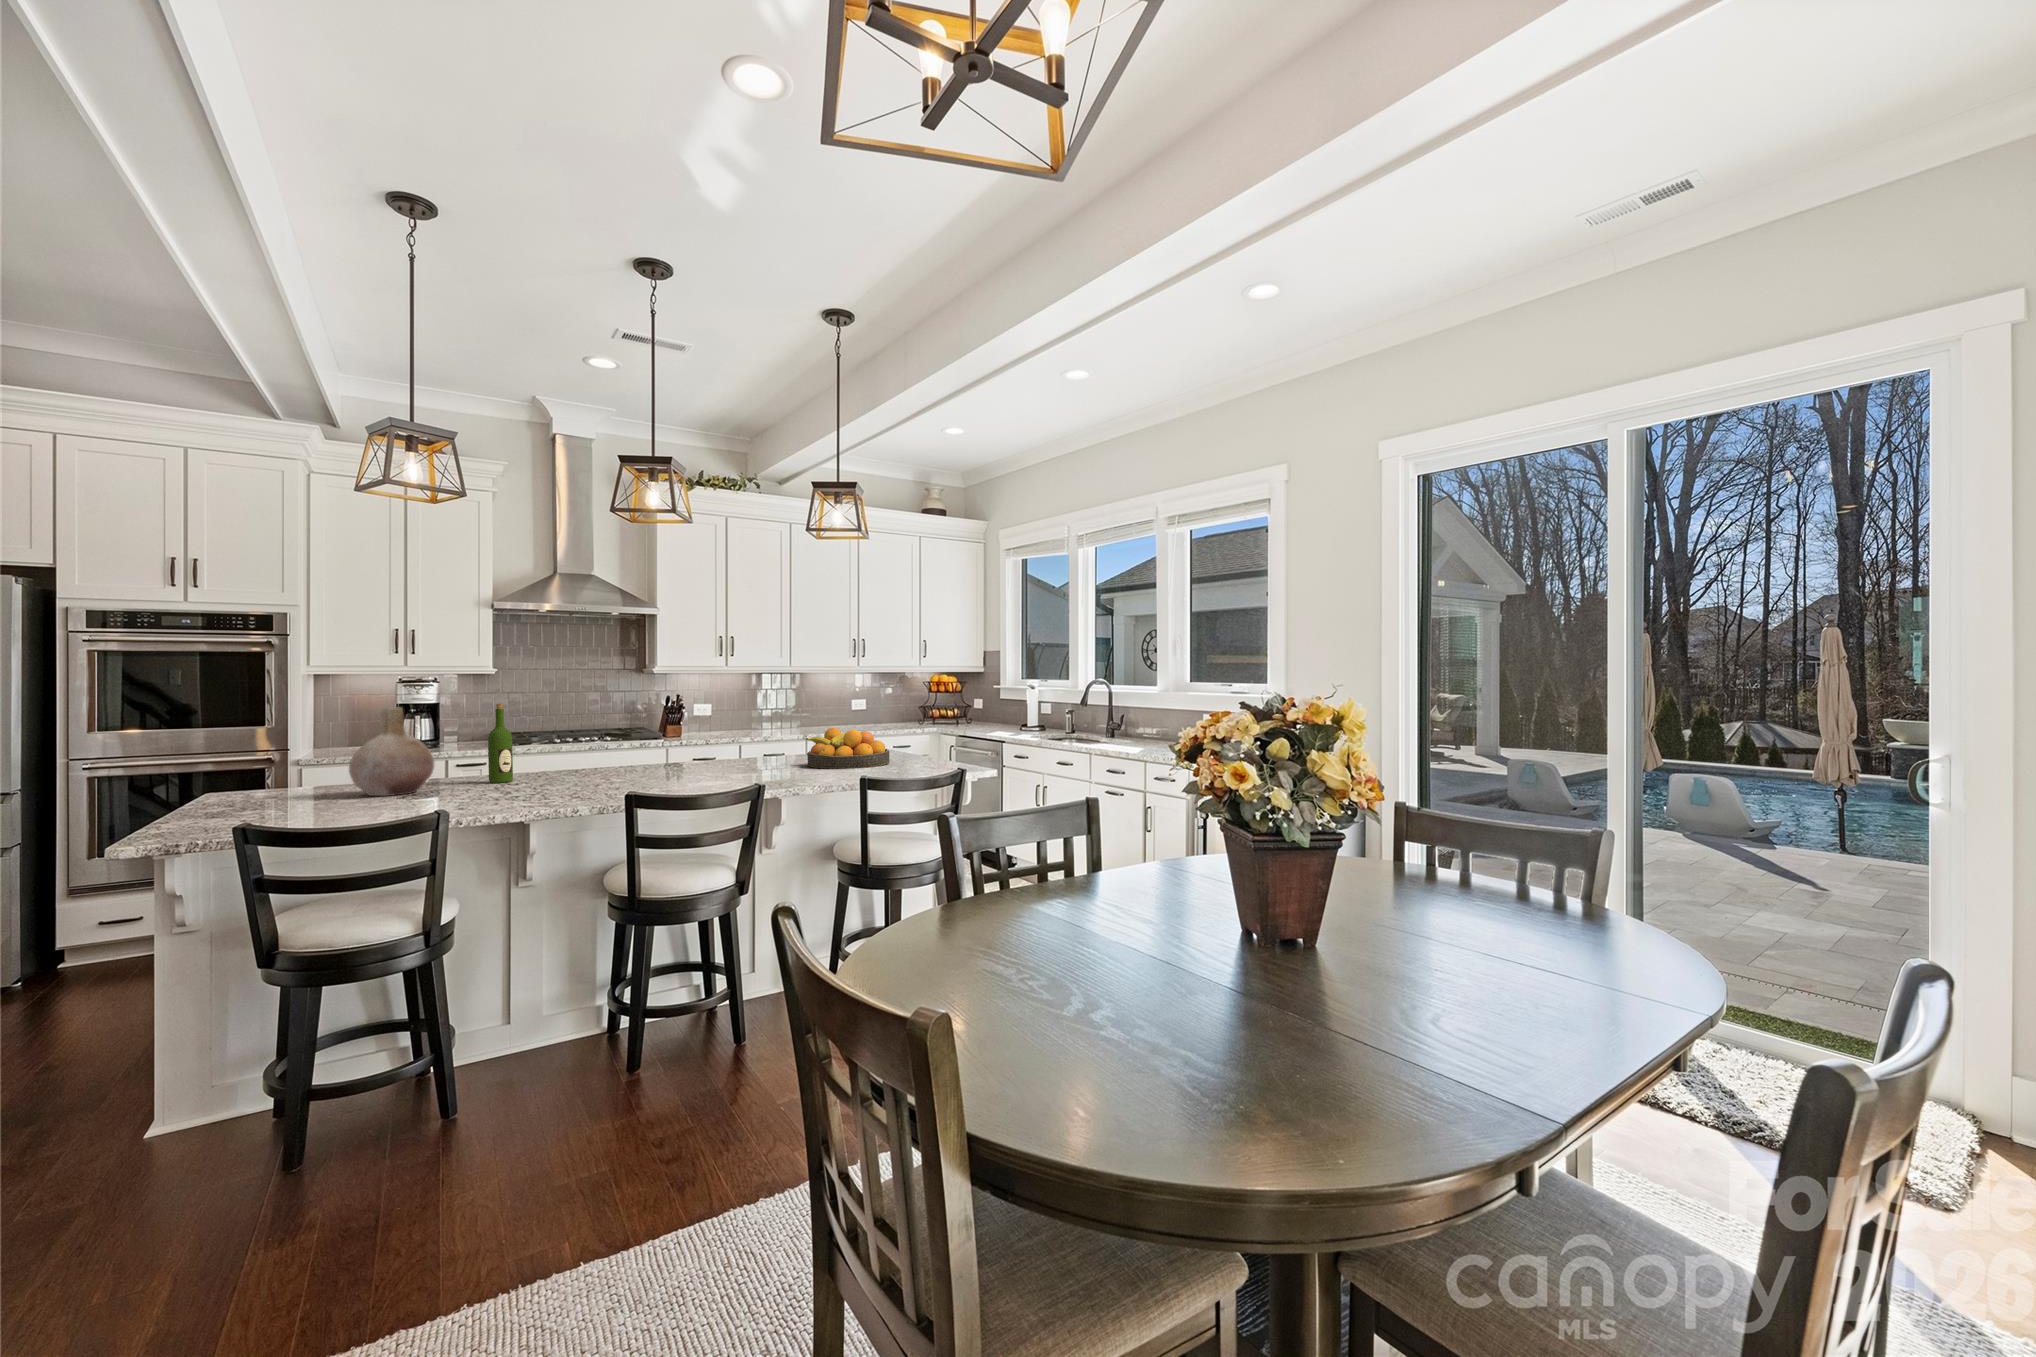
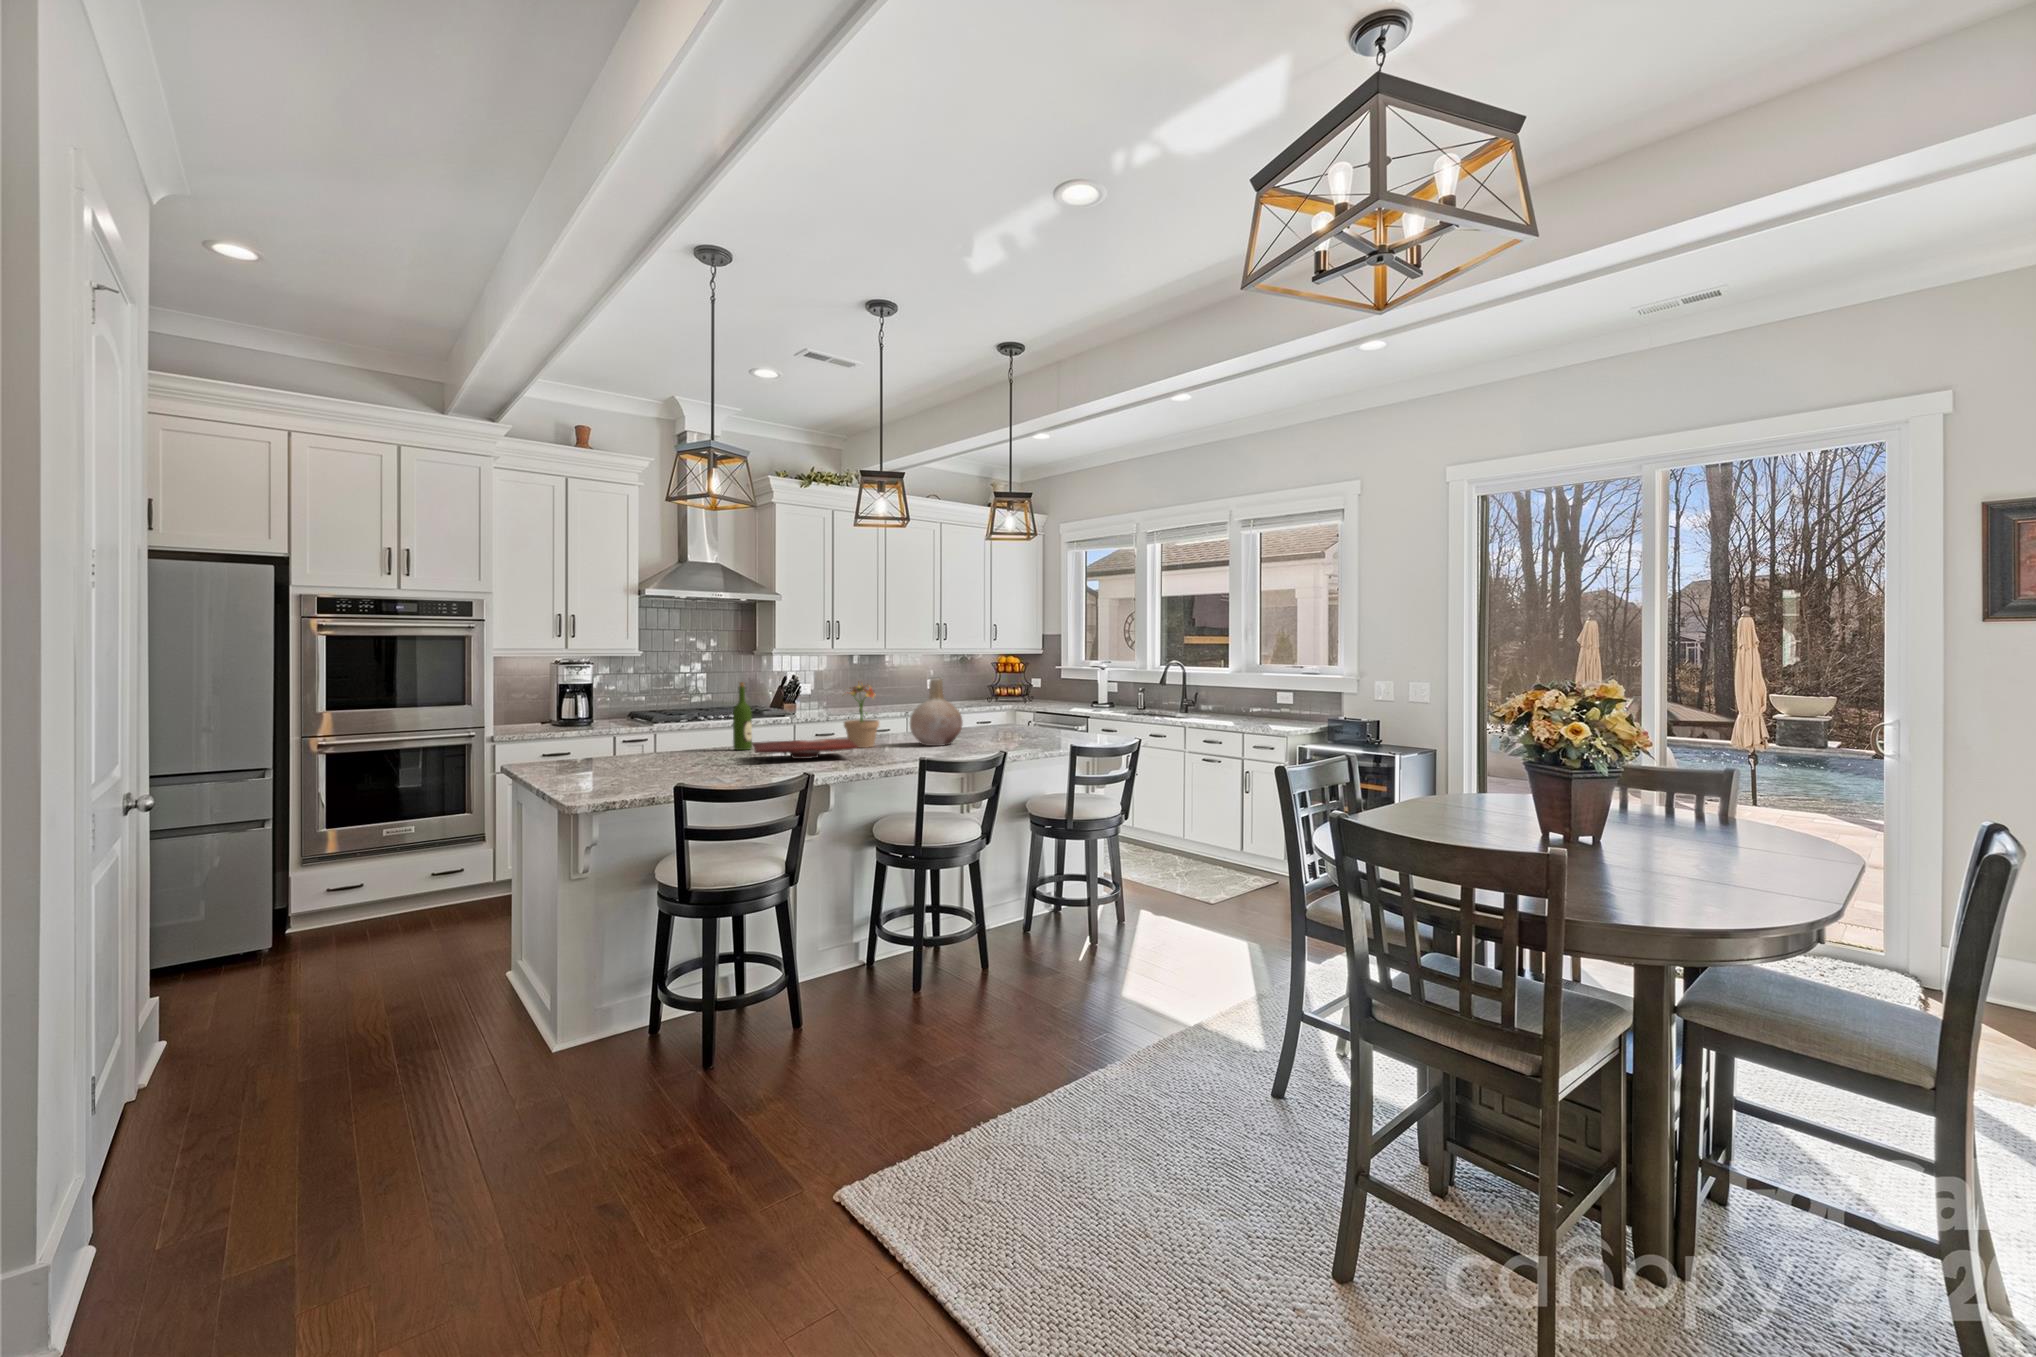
potted plant: none [609,701,659,781] -> present [844,682,879,748]
vase: present [349,707,434,796] -> present [910,678,963,746]
fruit bowl: present [806,728,890,769] -> none [979,704,1050,738]
cutting board: none [439,771,596,797] -> present [752,739,859,759]

